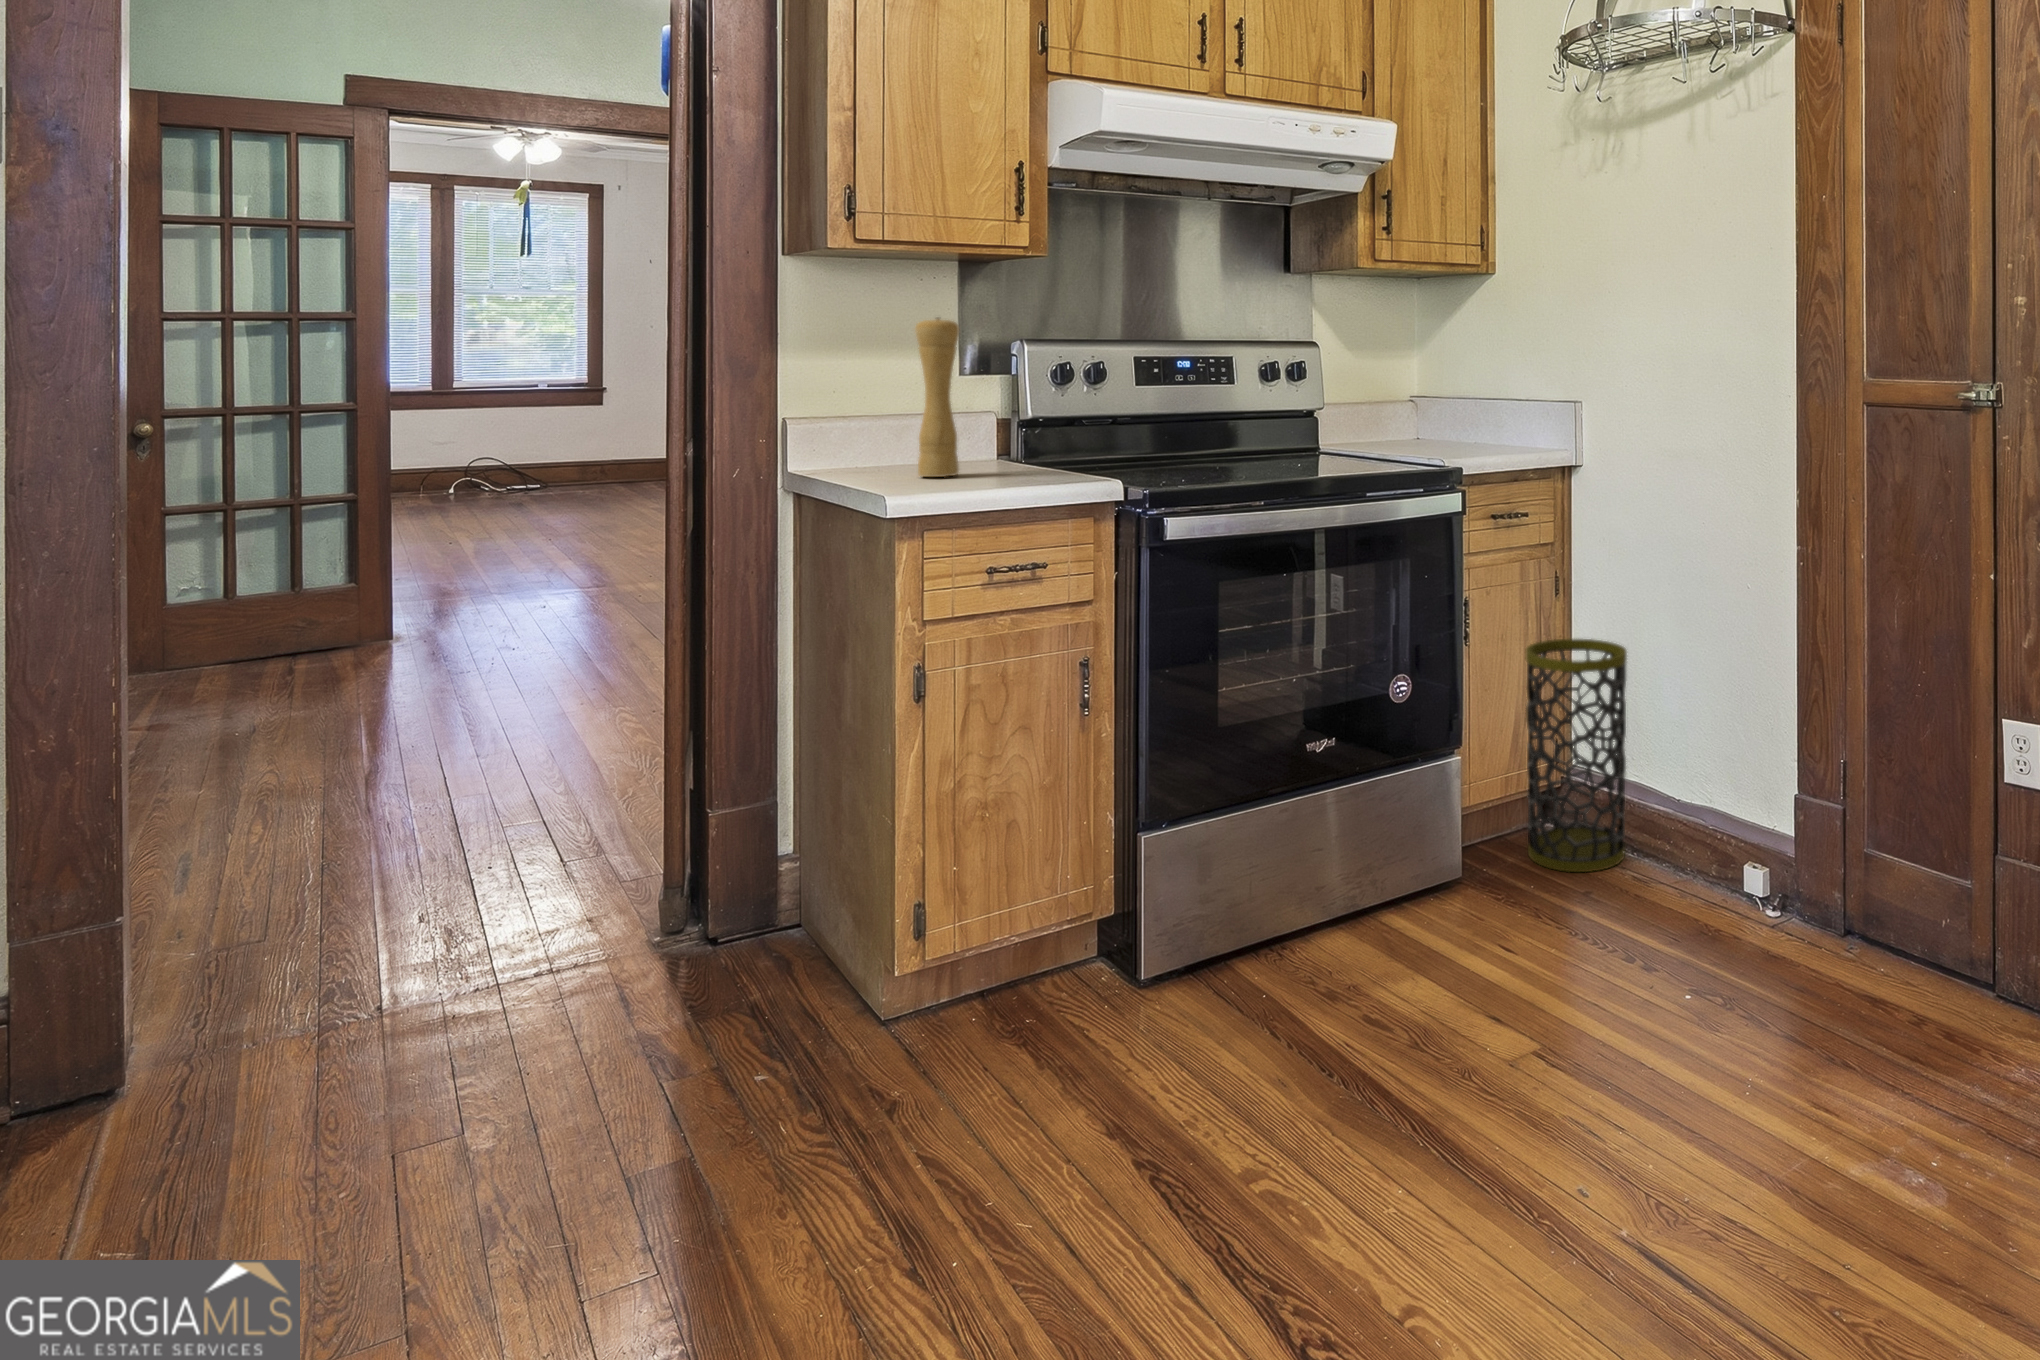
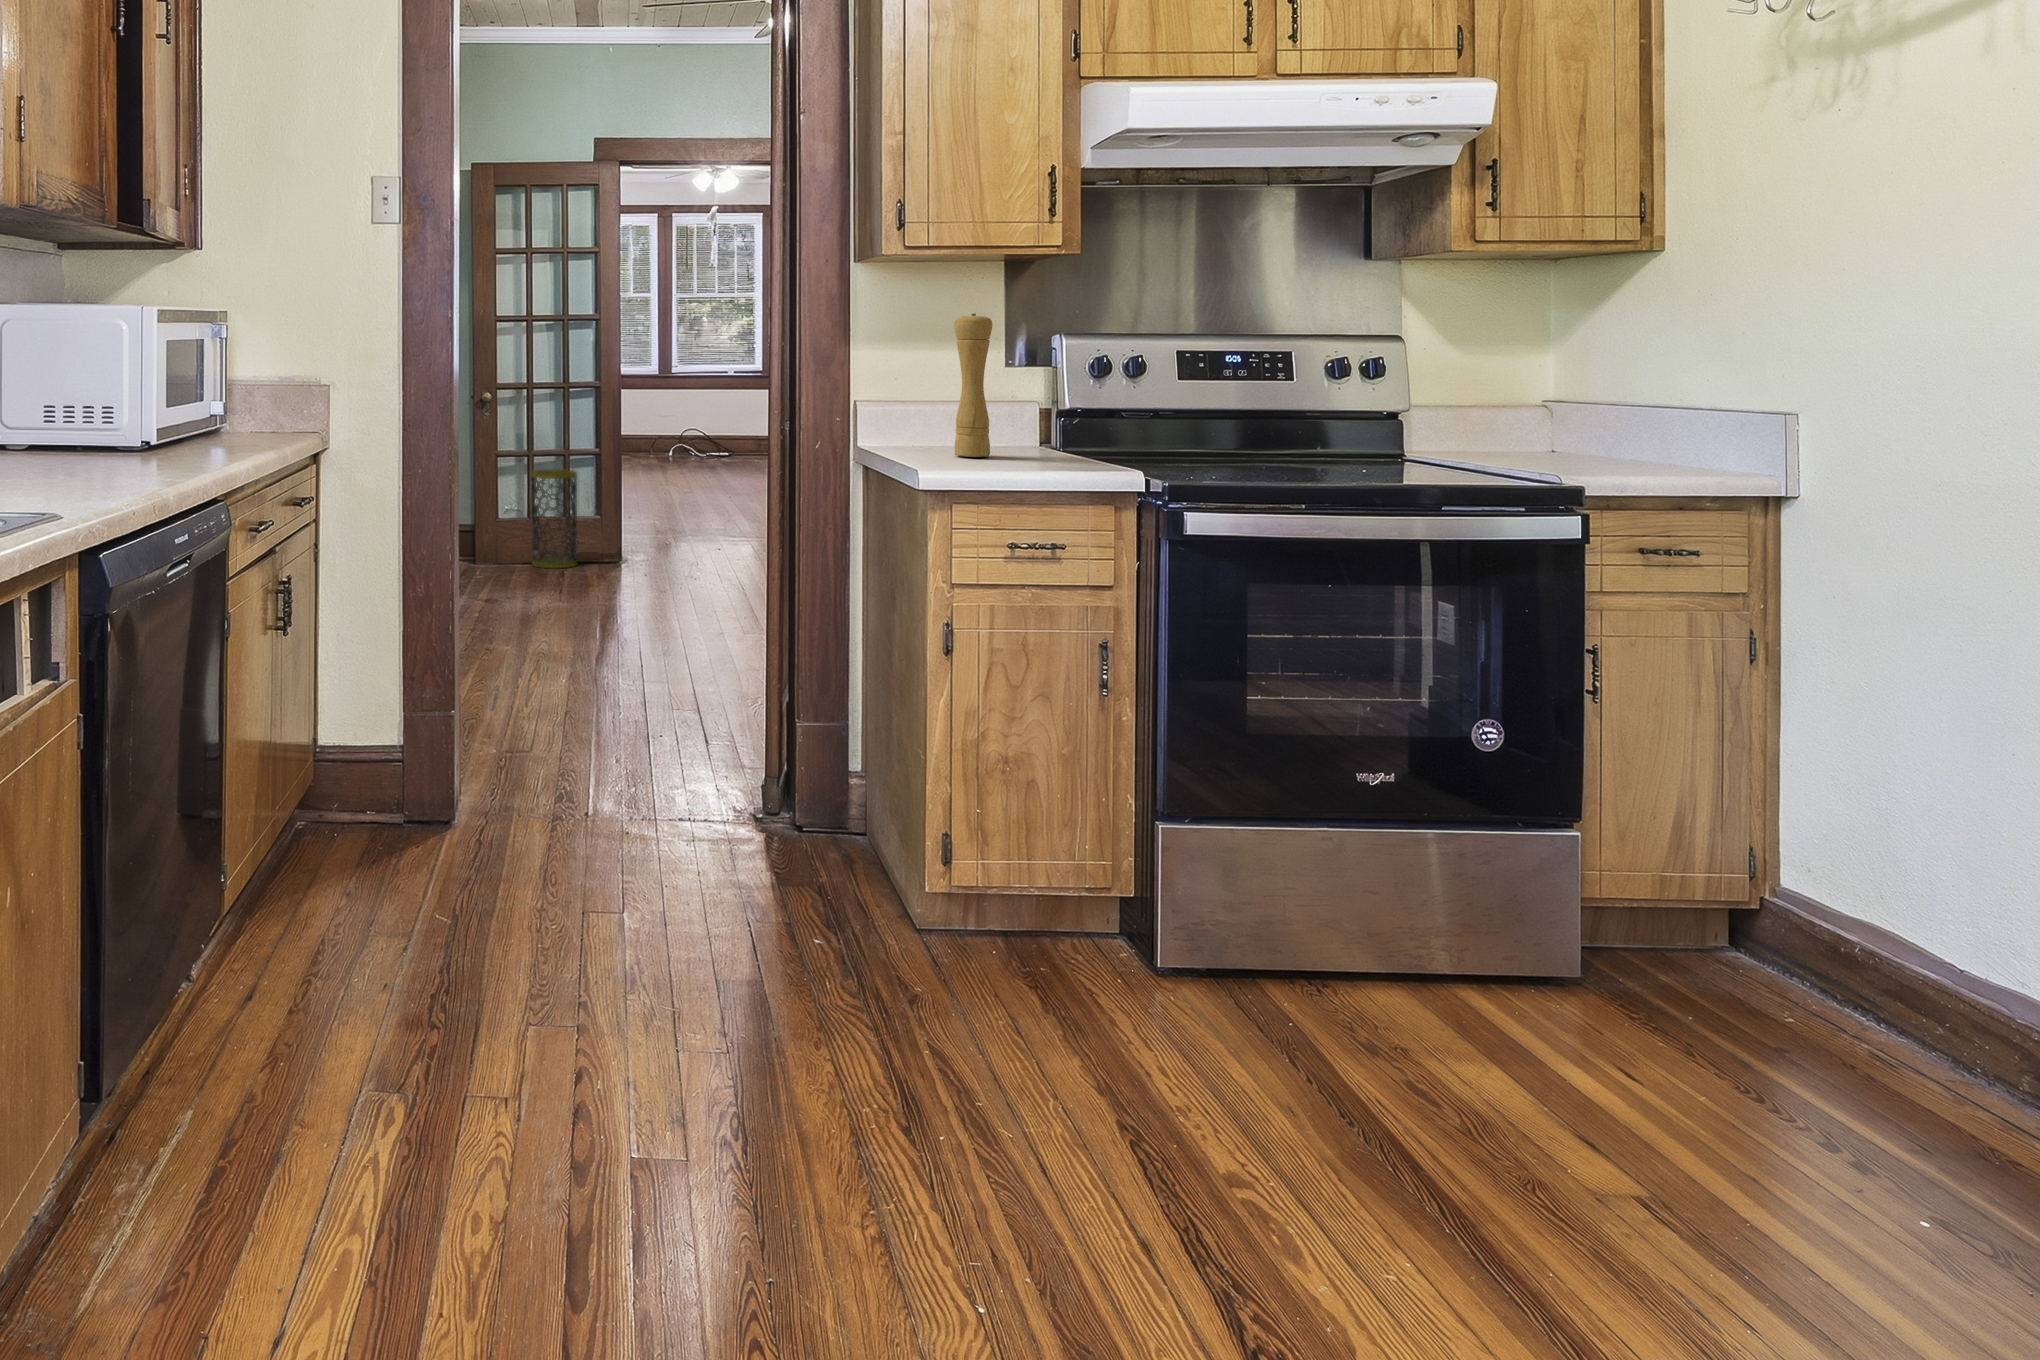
trash can: present [1526,639,1627,872] -> present [531,469,577,568]

